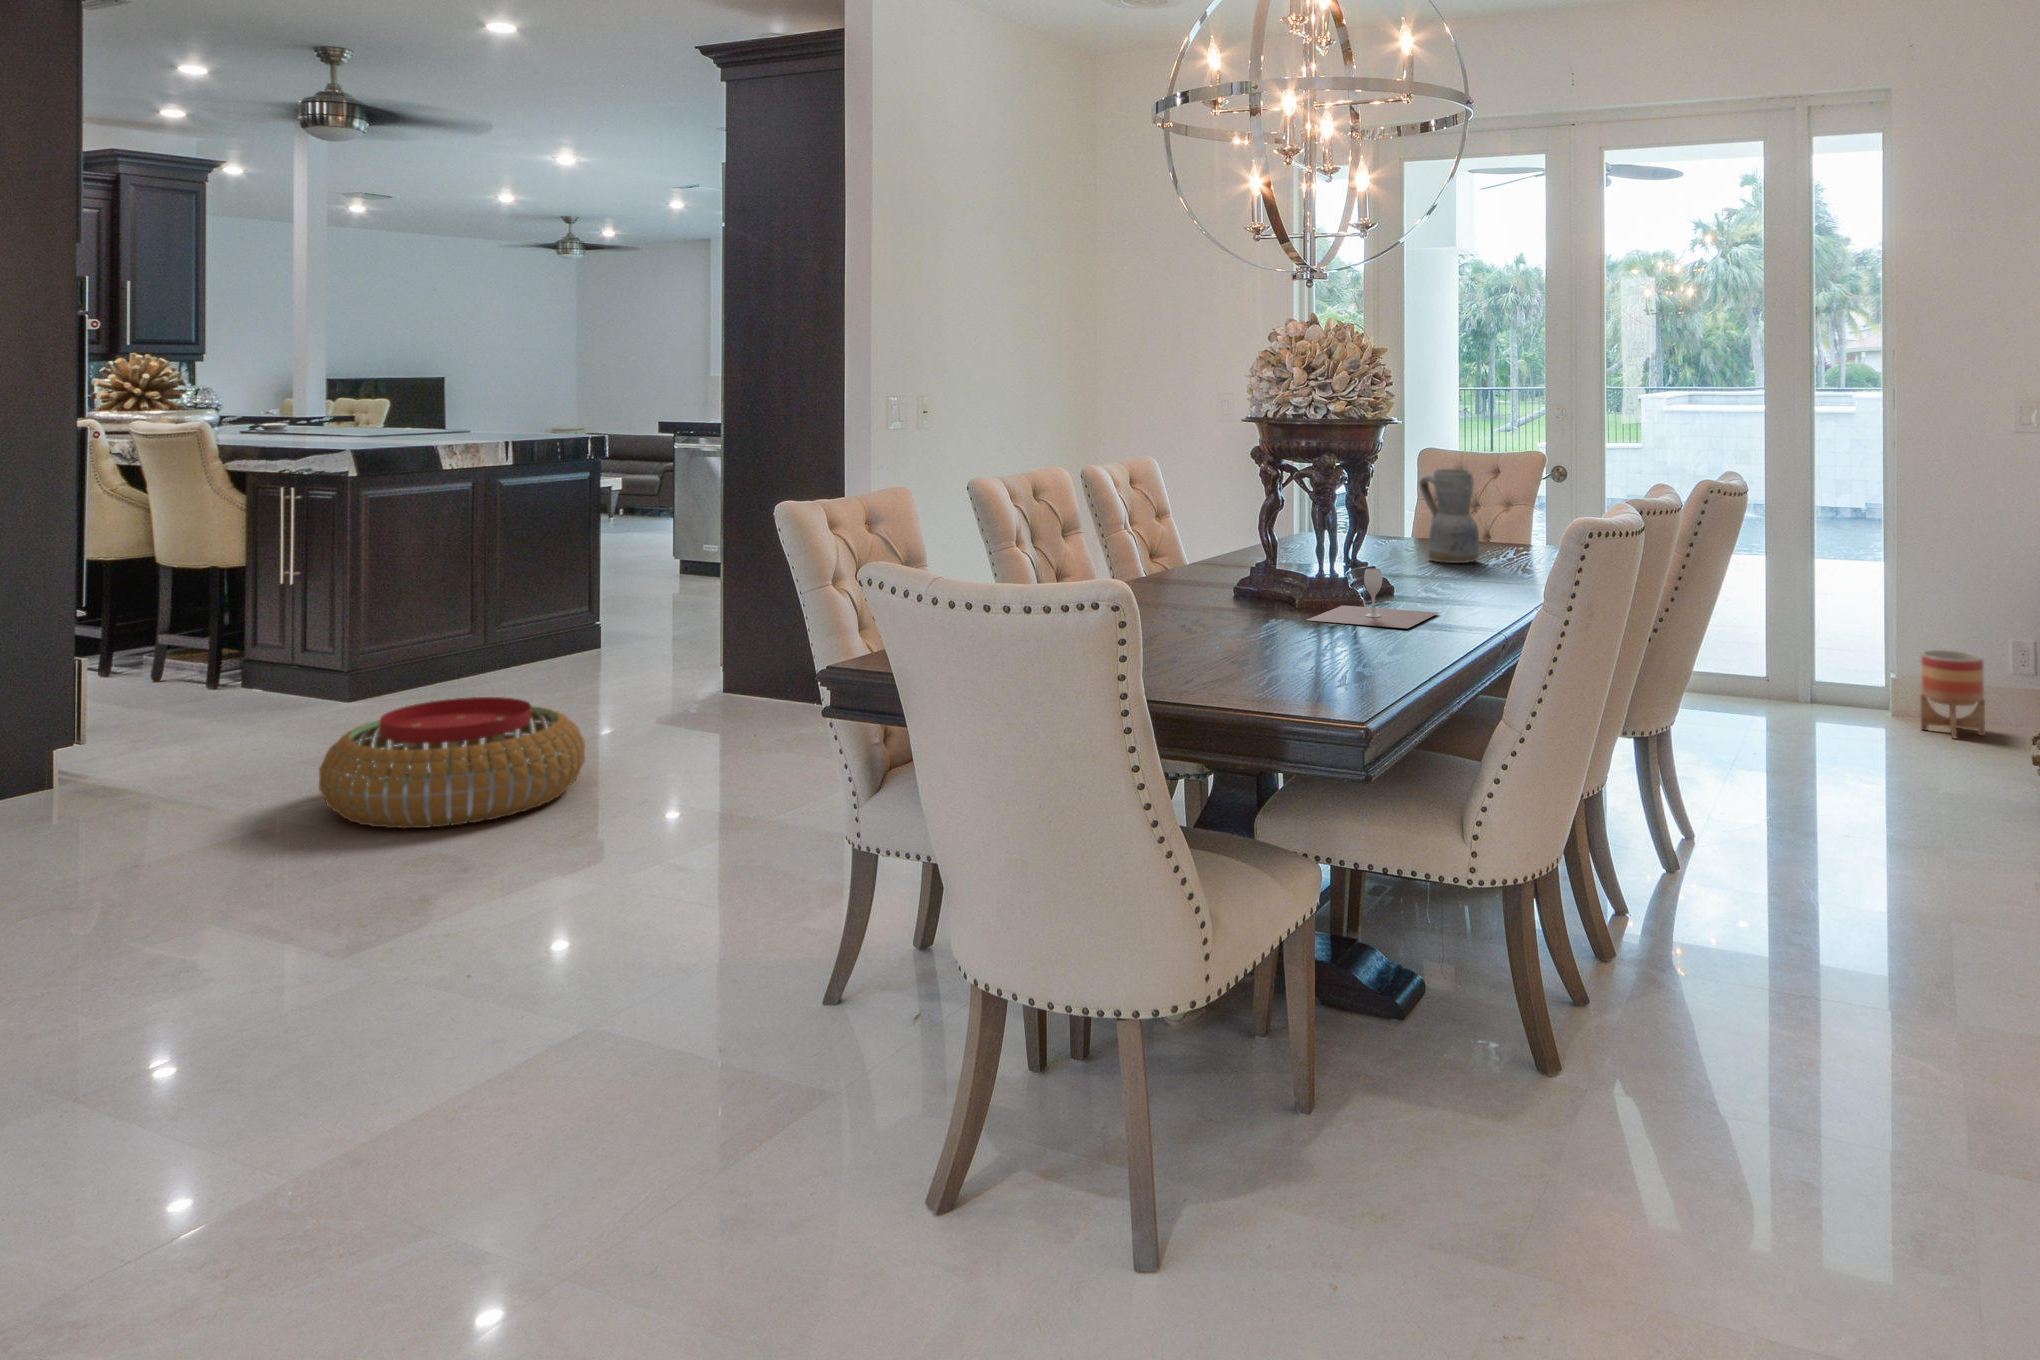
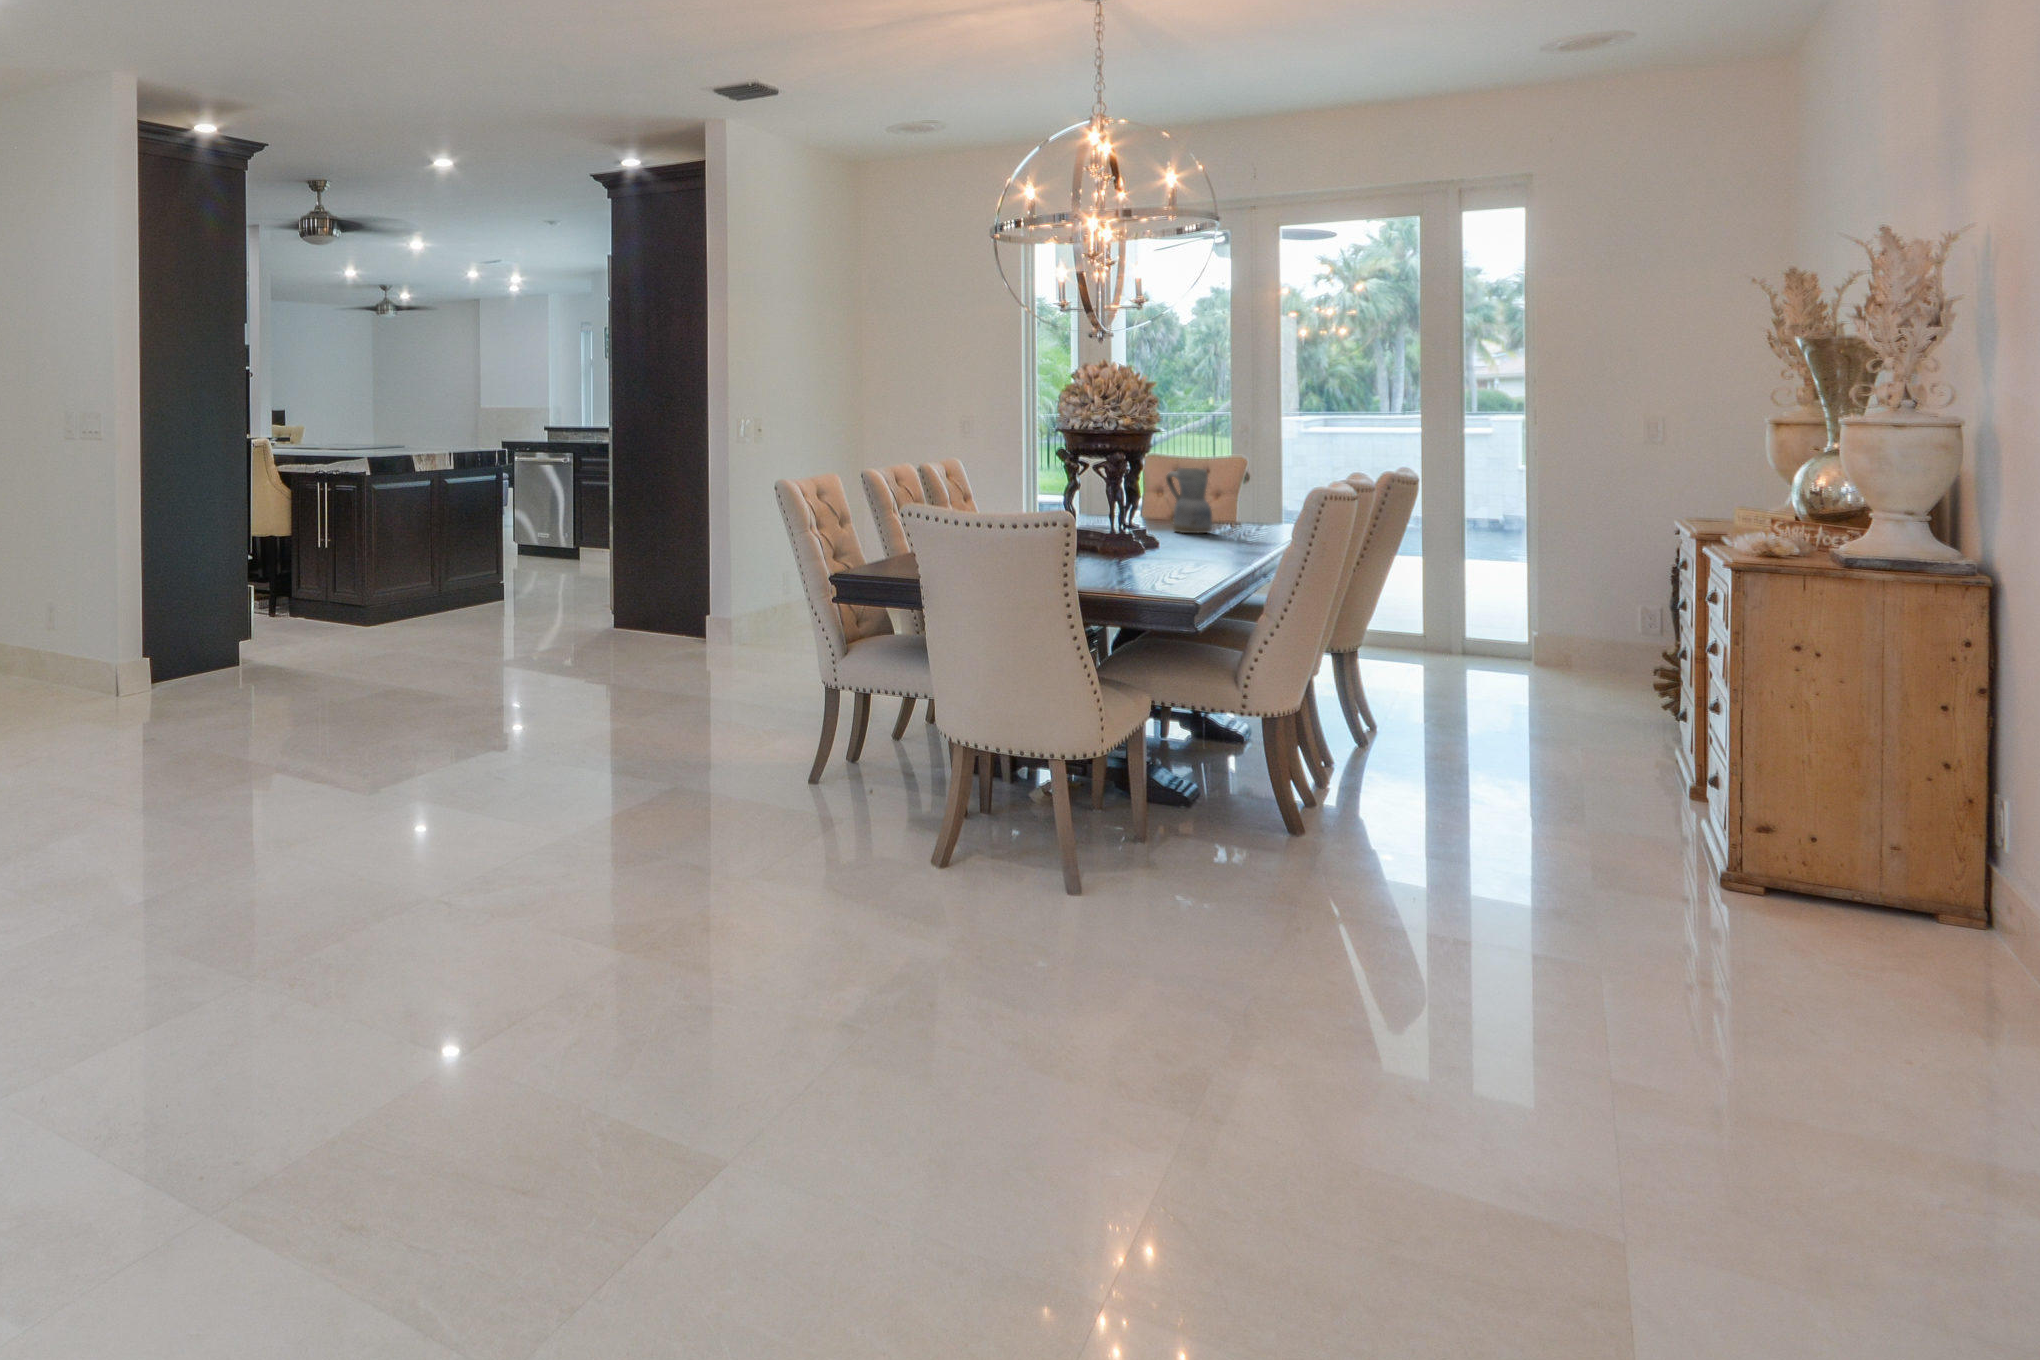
wine glass: present [1306,568,1439,629] -> none [1117,526,1207,563]
planter: present [1920,650,1985,738] -> none [1561,616,1618,683]
pouf: present [319,697,585,828] -> none [414,618,571,695]

